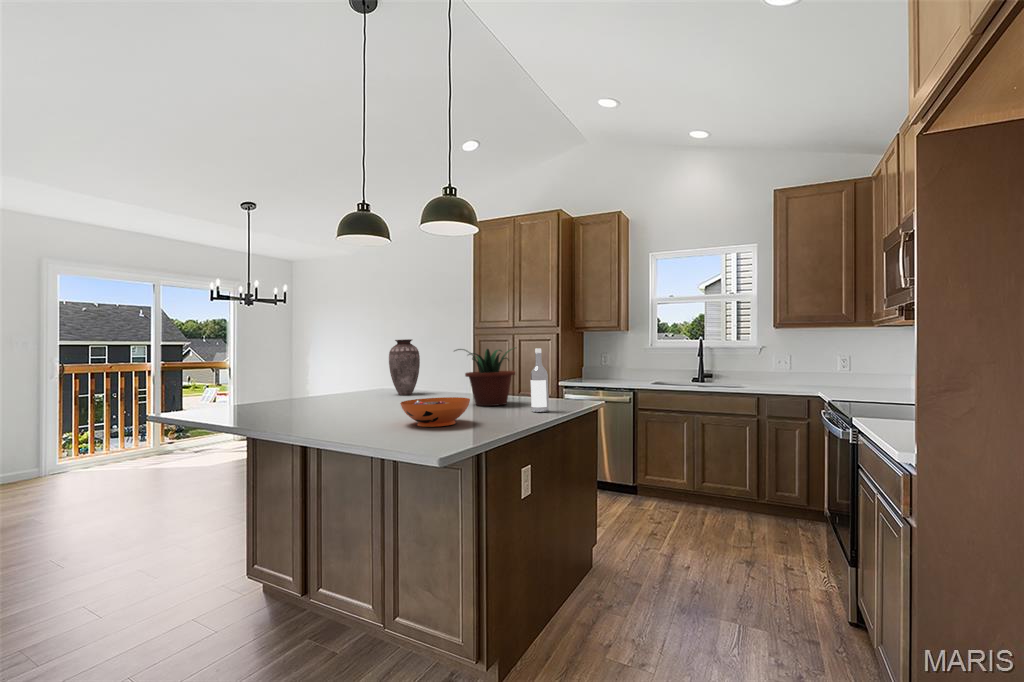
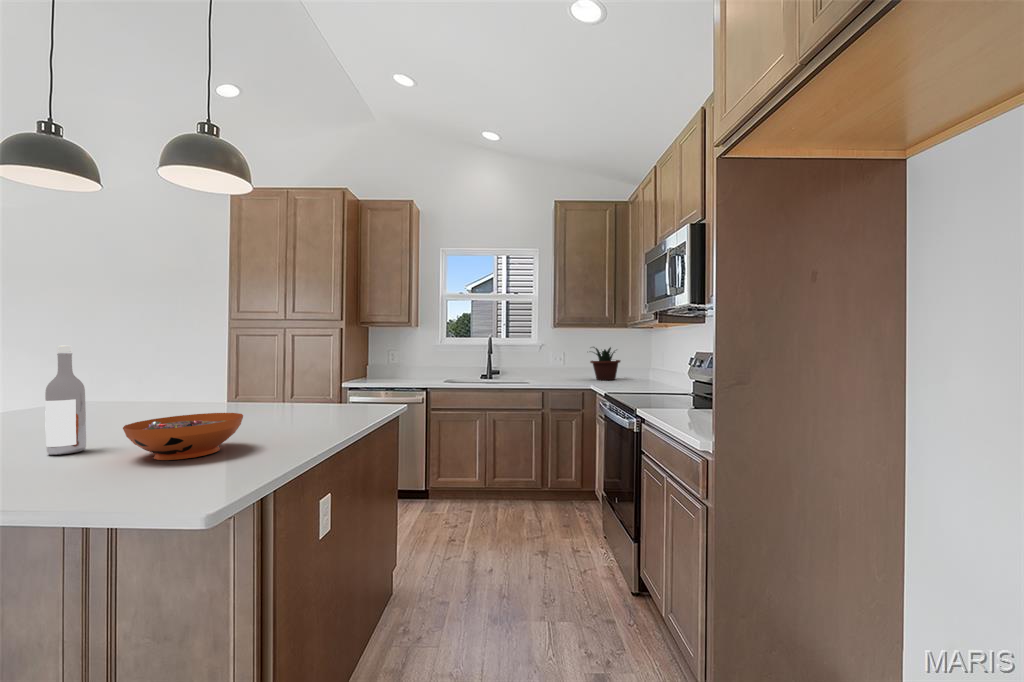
vase: present [389,339,420,395] -> none [99,332,153,410]
potted plant: present [455,348,515,406] -> present [590,347,620,380]
wine bottle: present [531,348,549,412] -> present [45,346,86,455]

